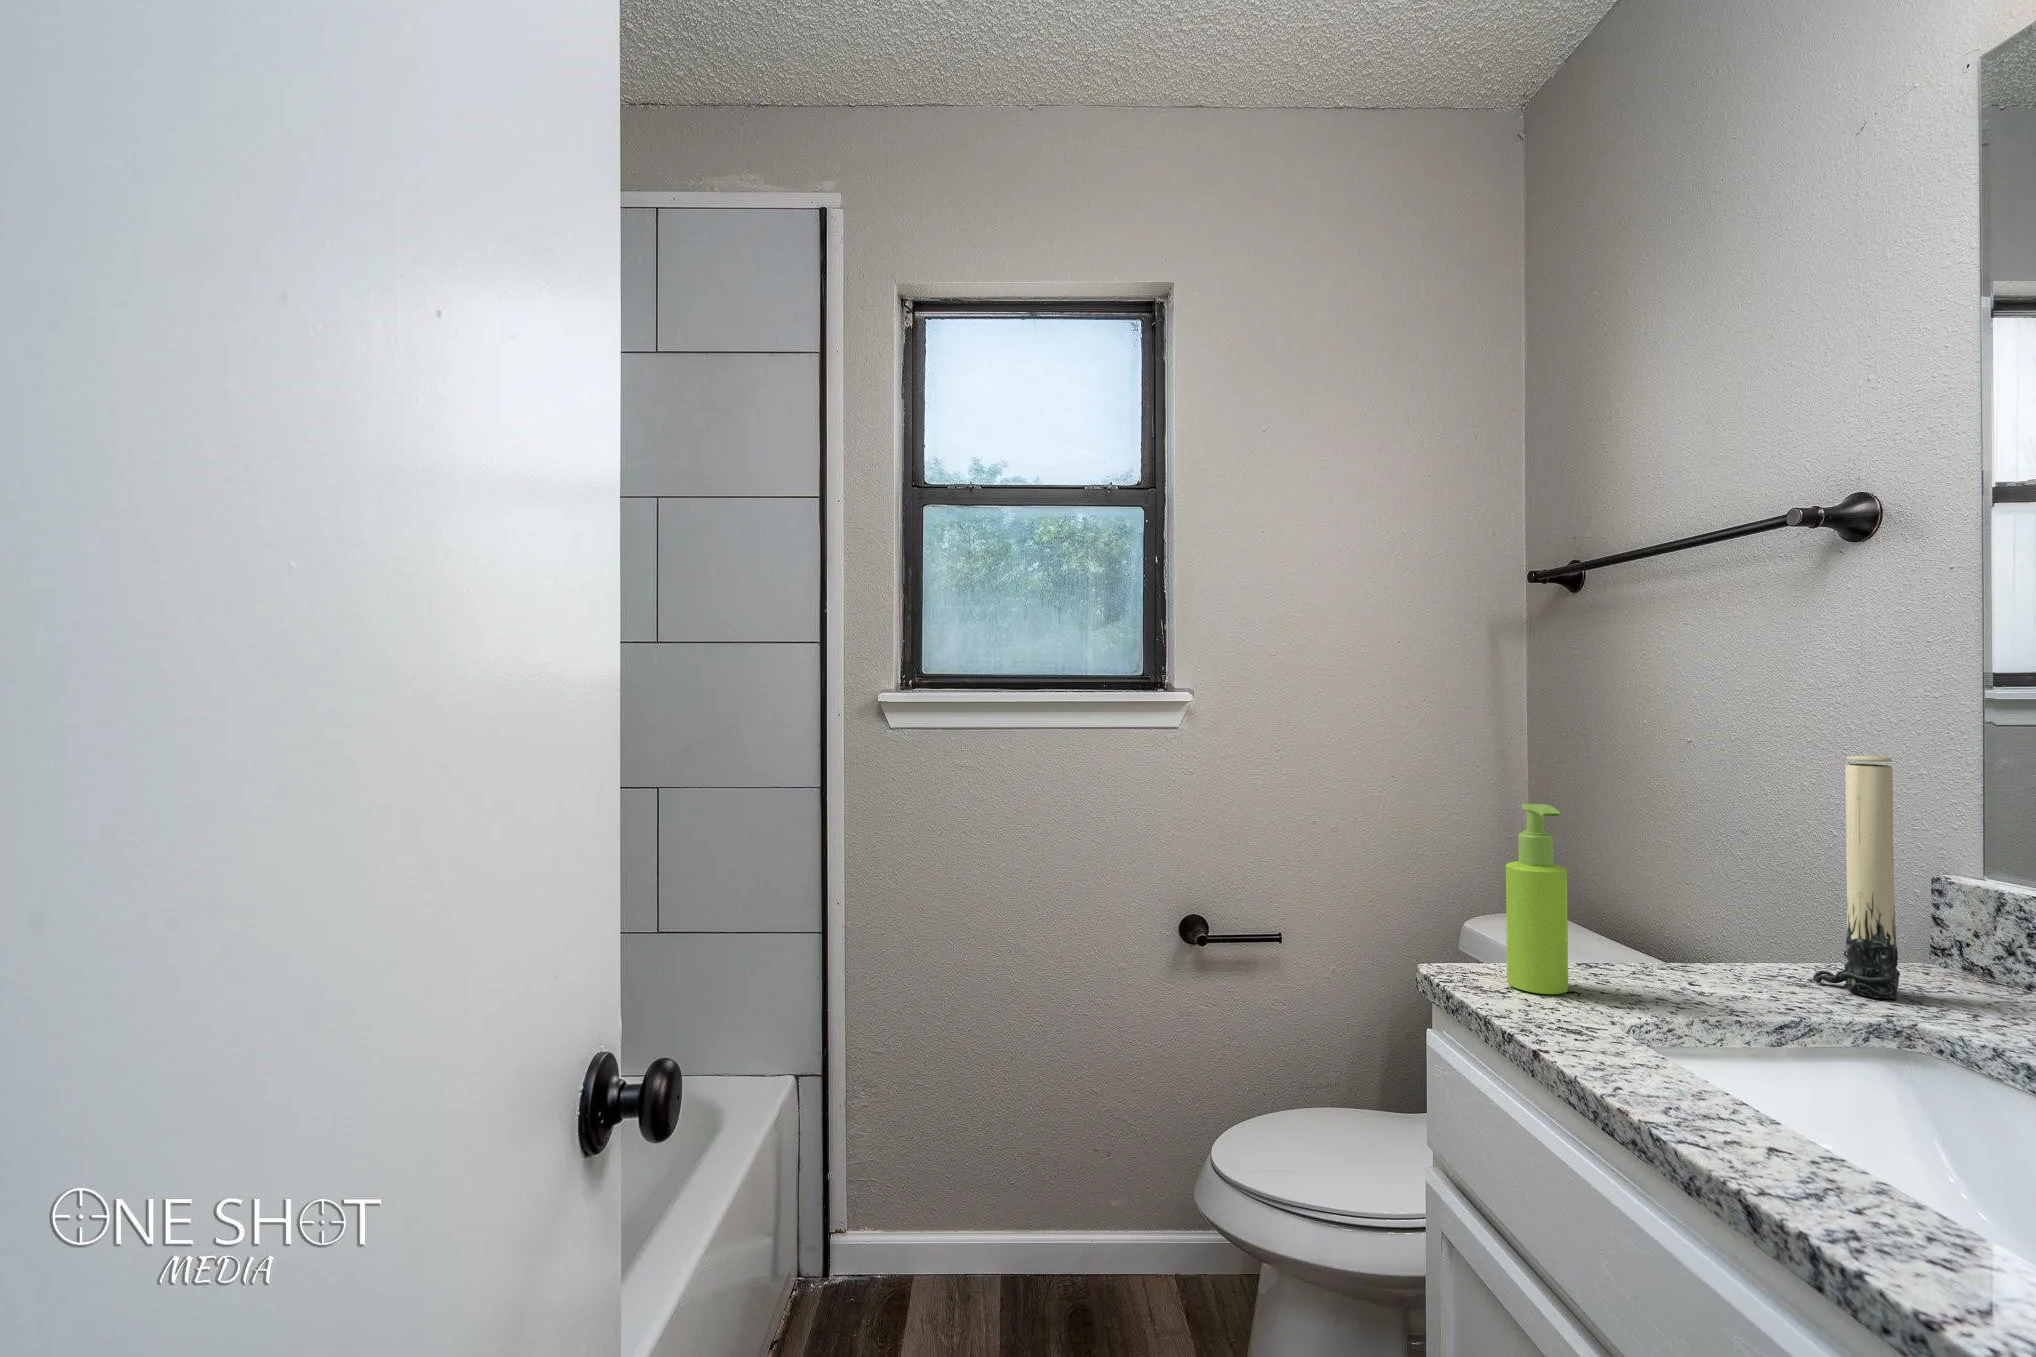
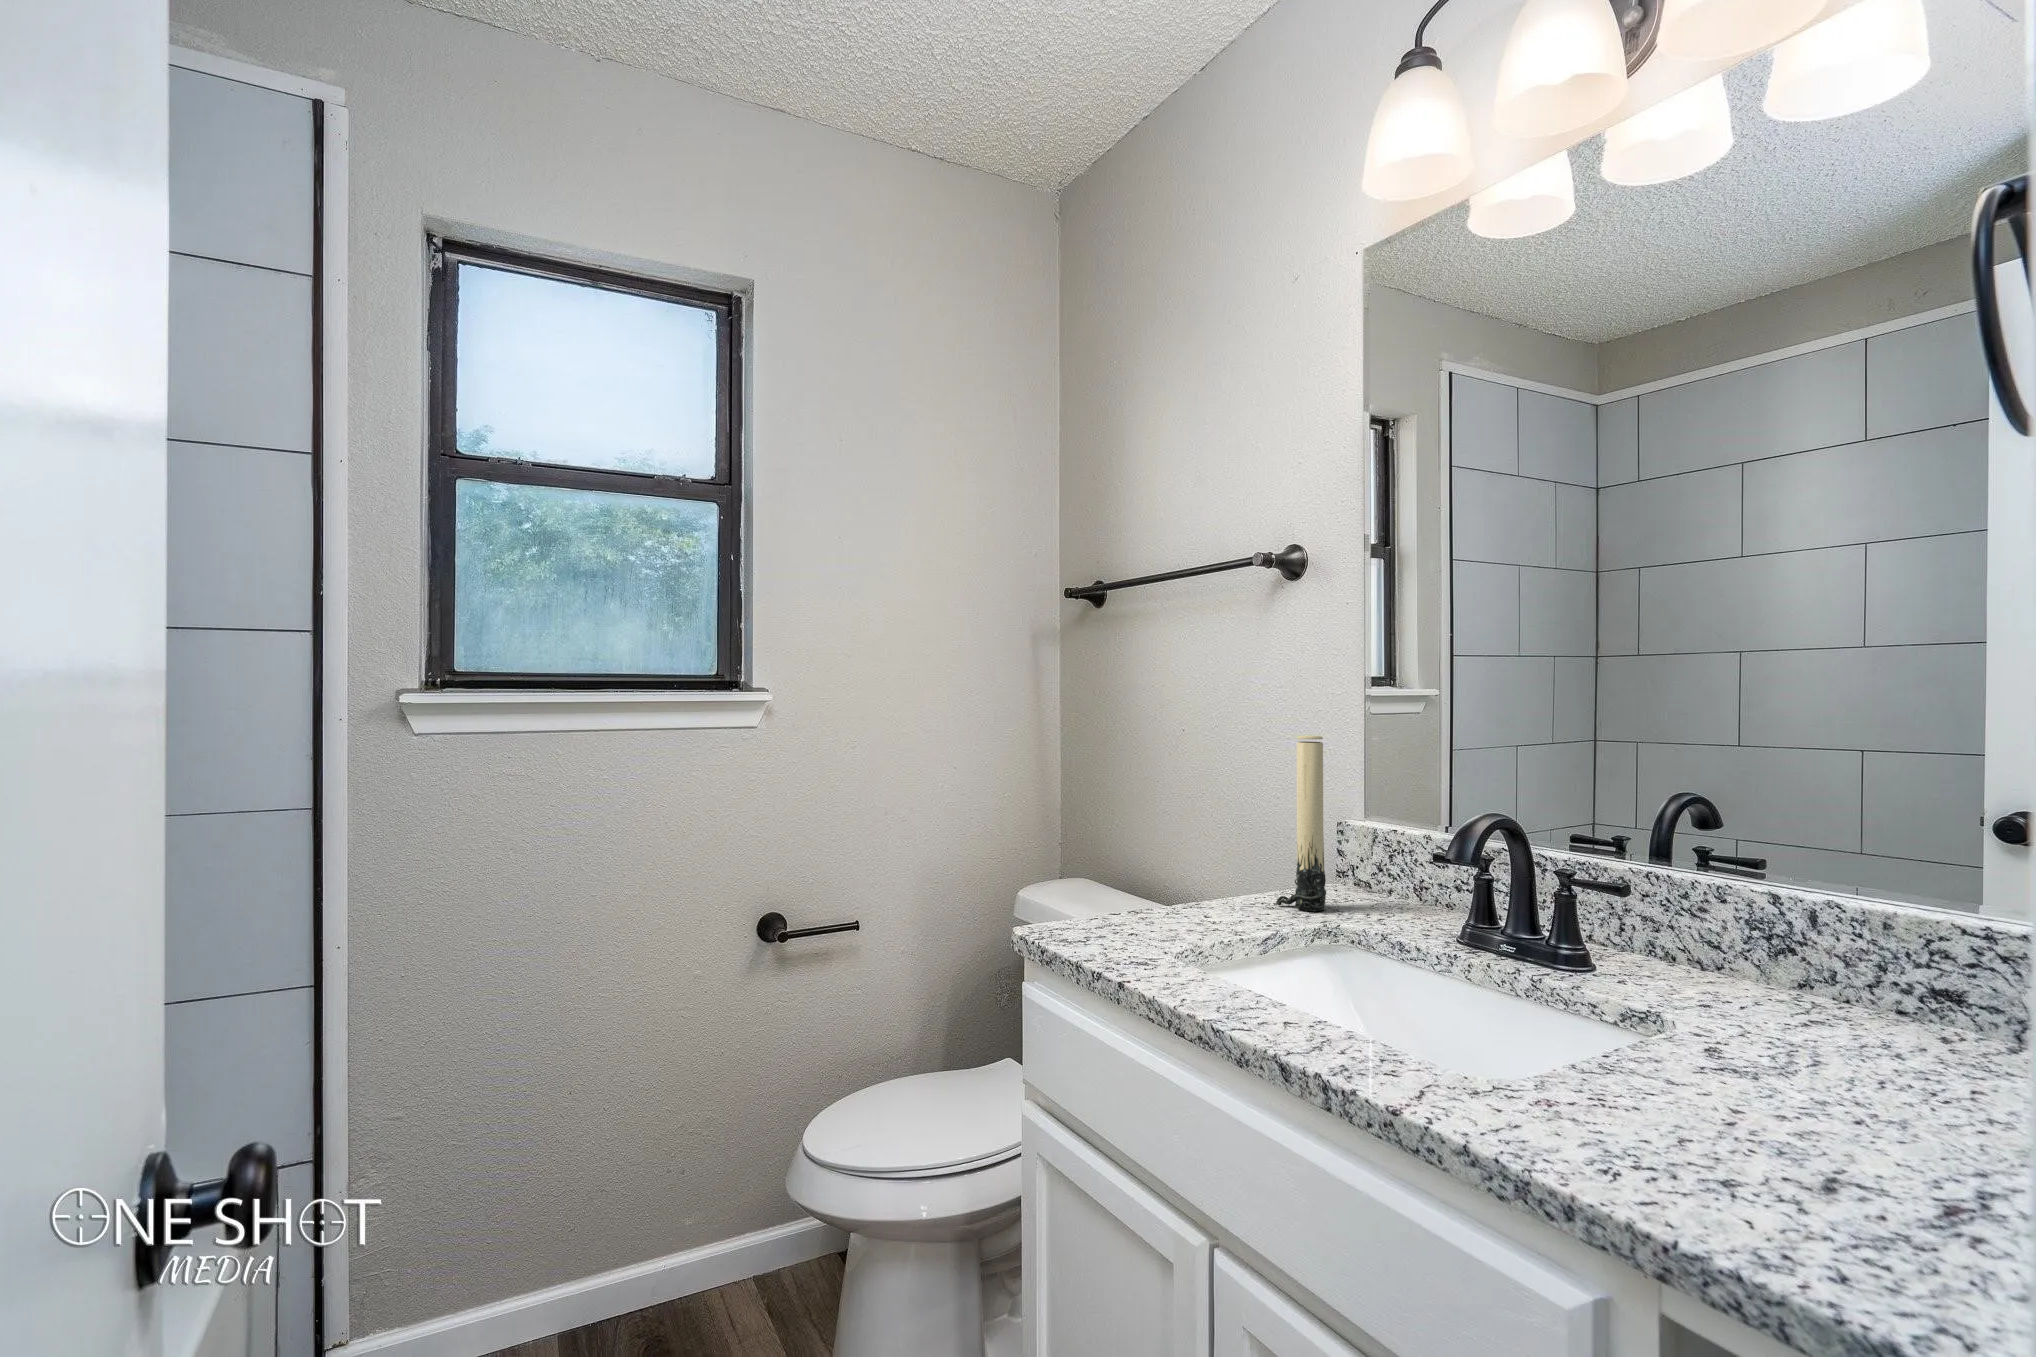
soap dispenser: present [1506,804,1568,994] -> none [1083,782,1128,939]

